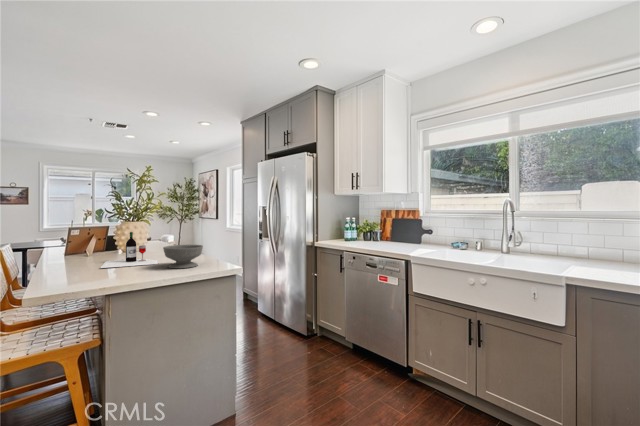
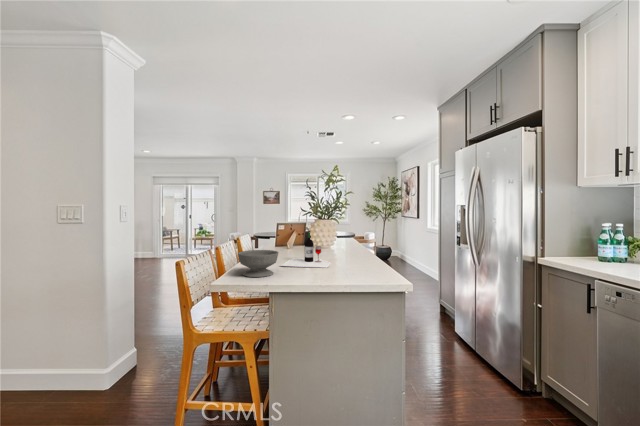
bowl: present [163,245,203,268] -> present [238,250,278,277]

